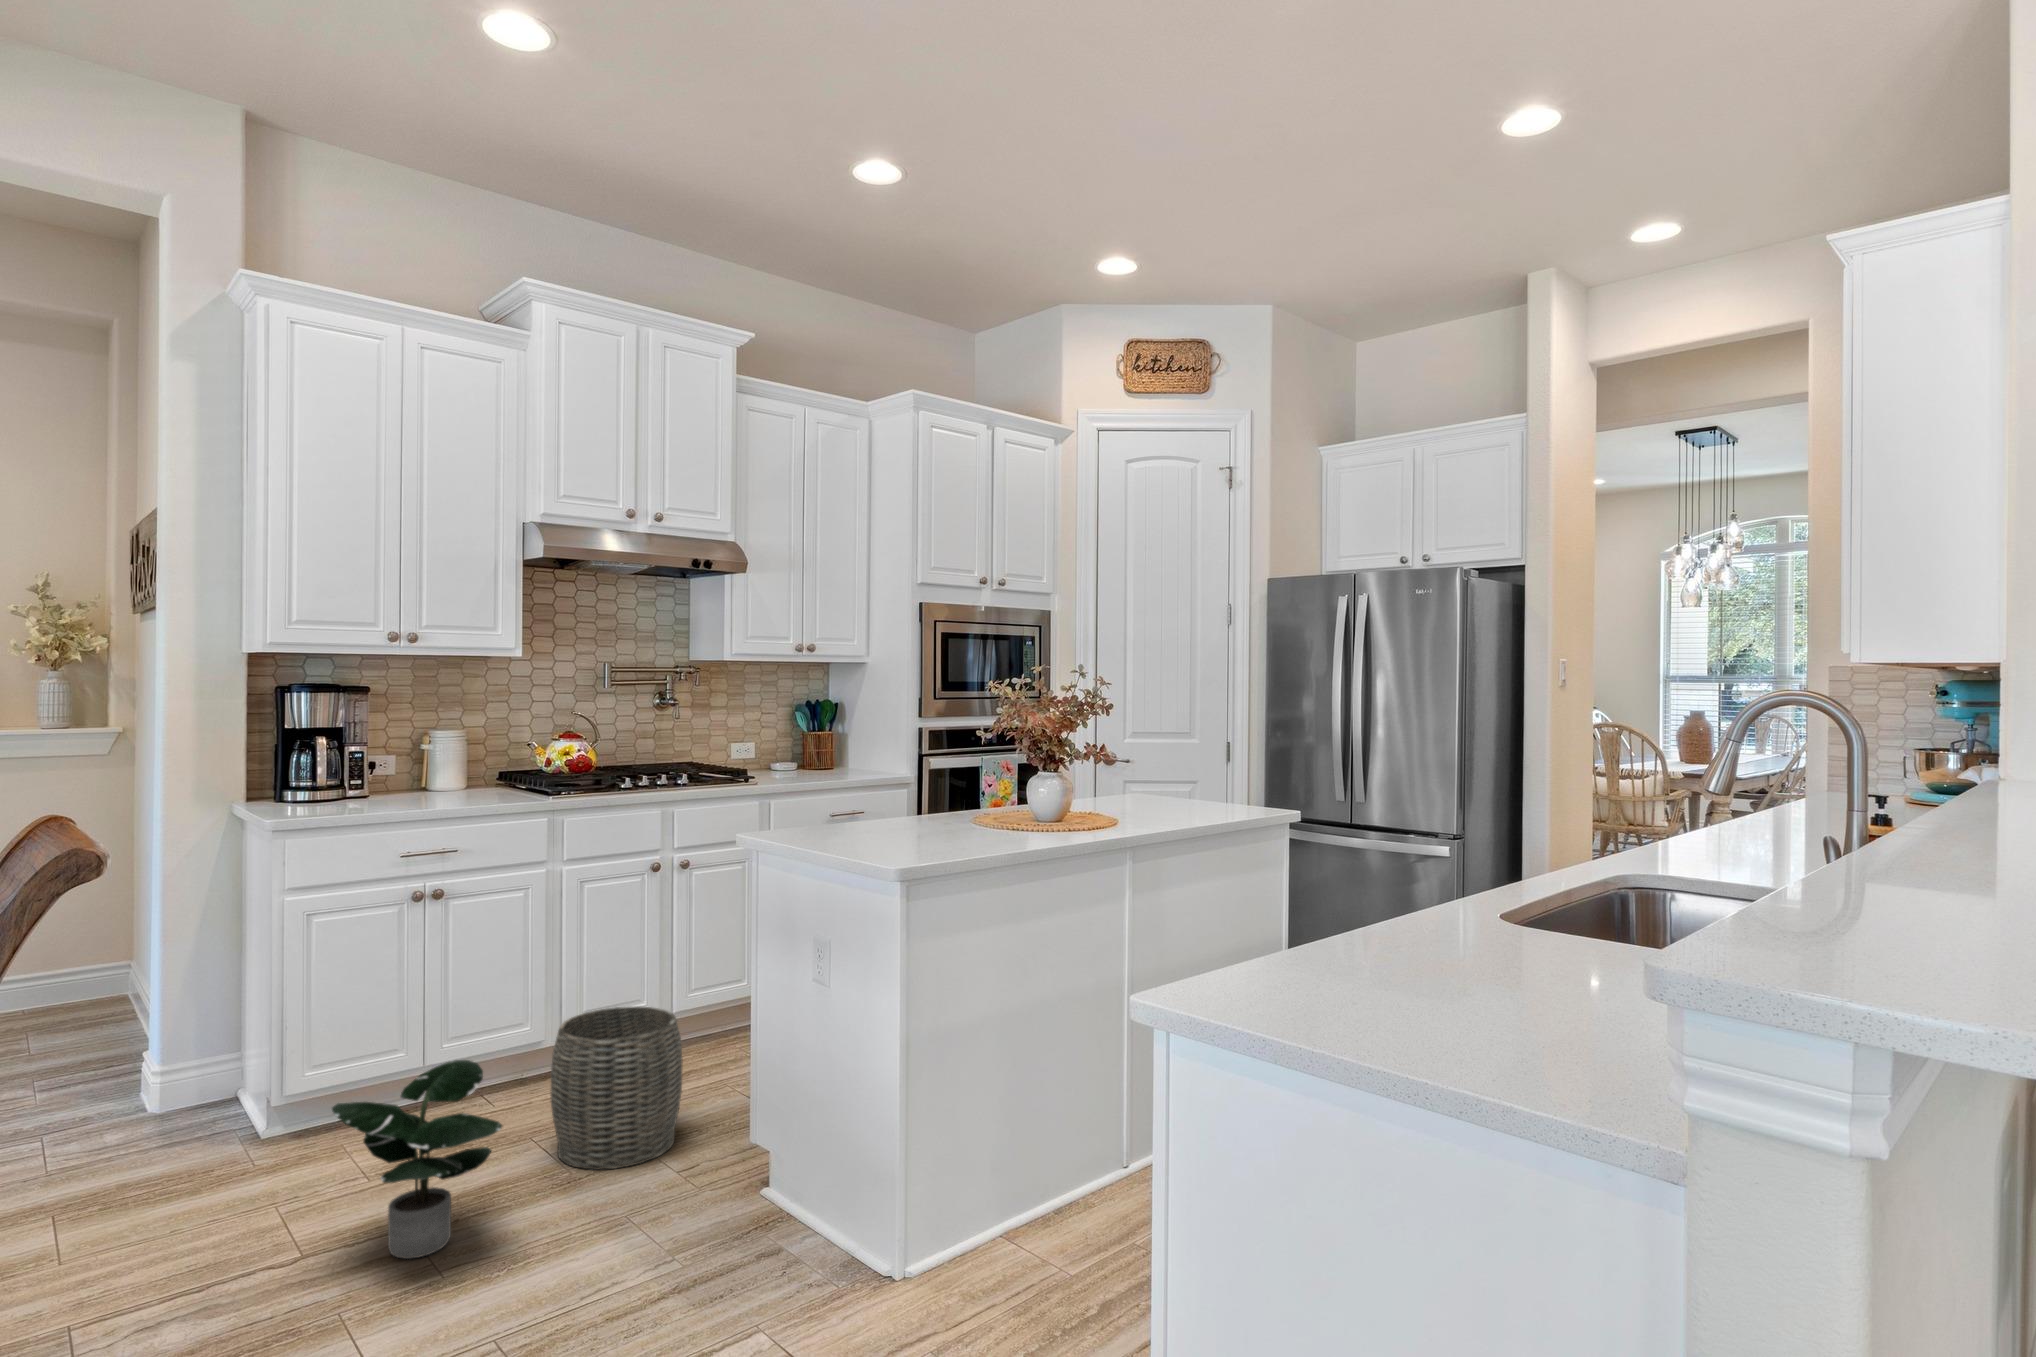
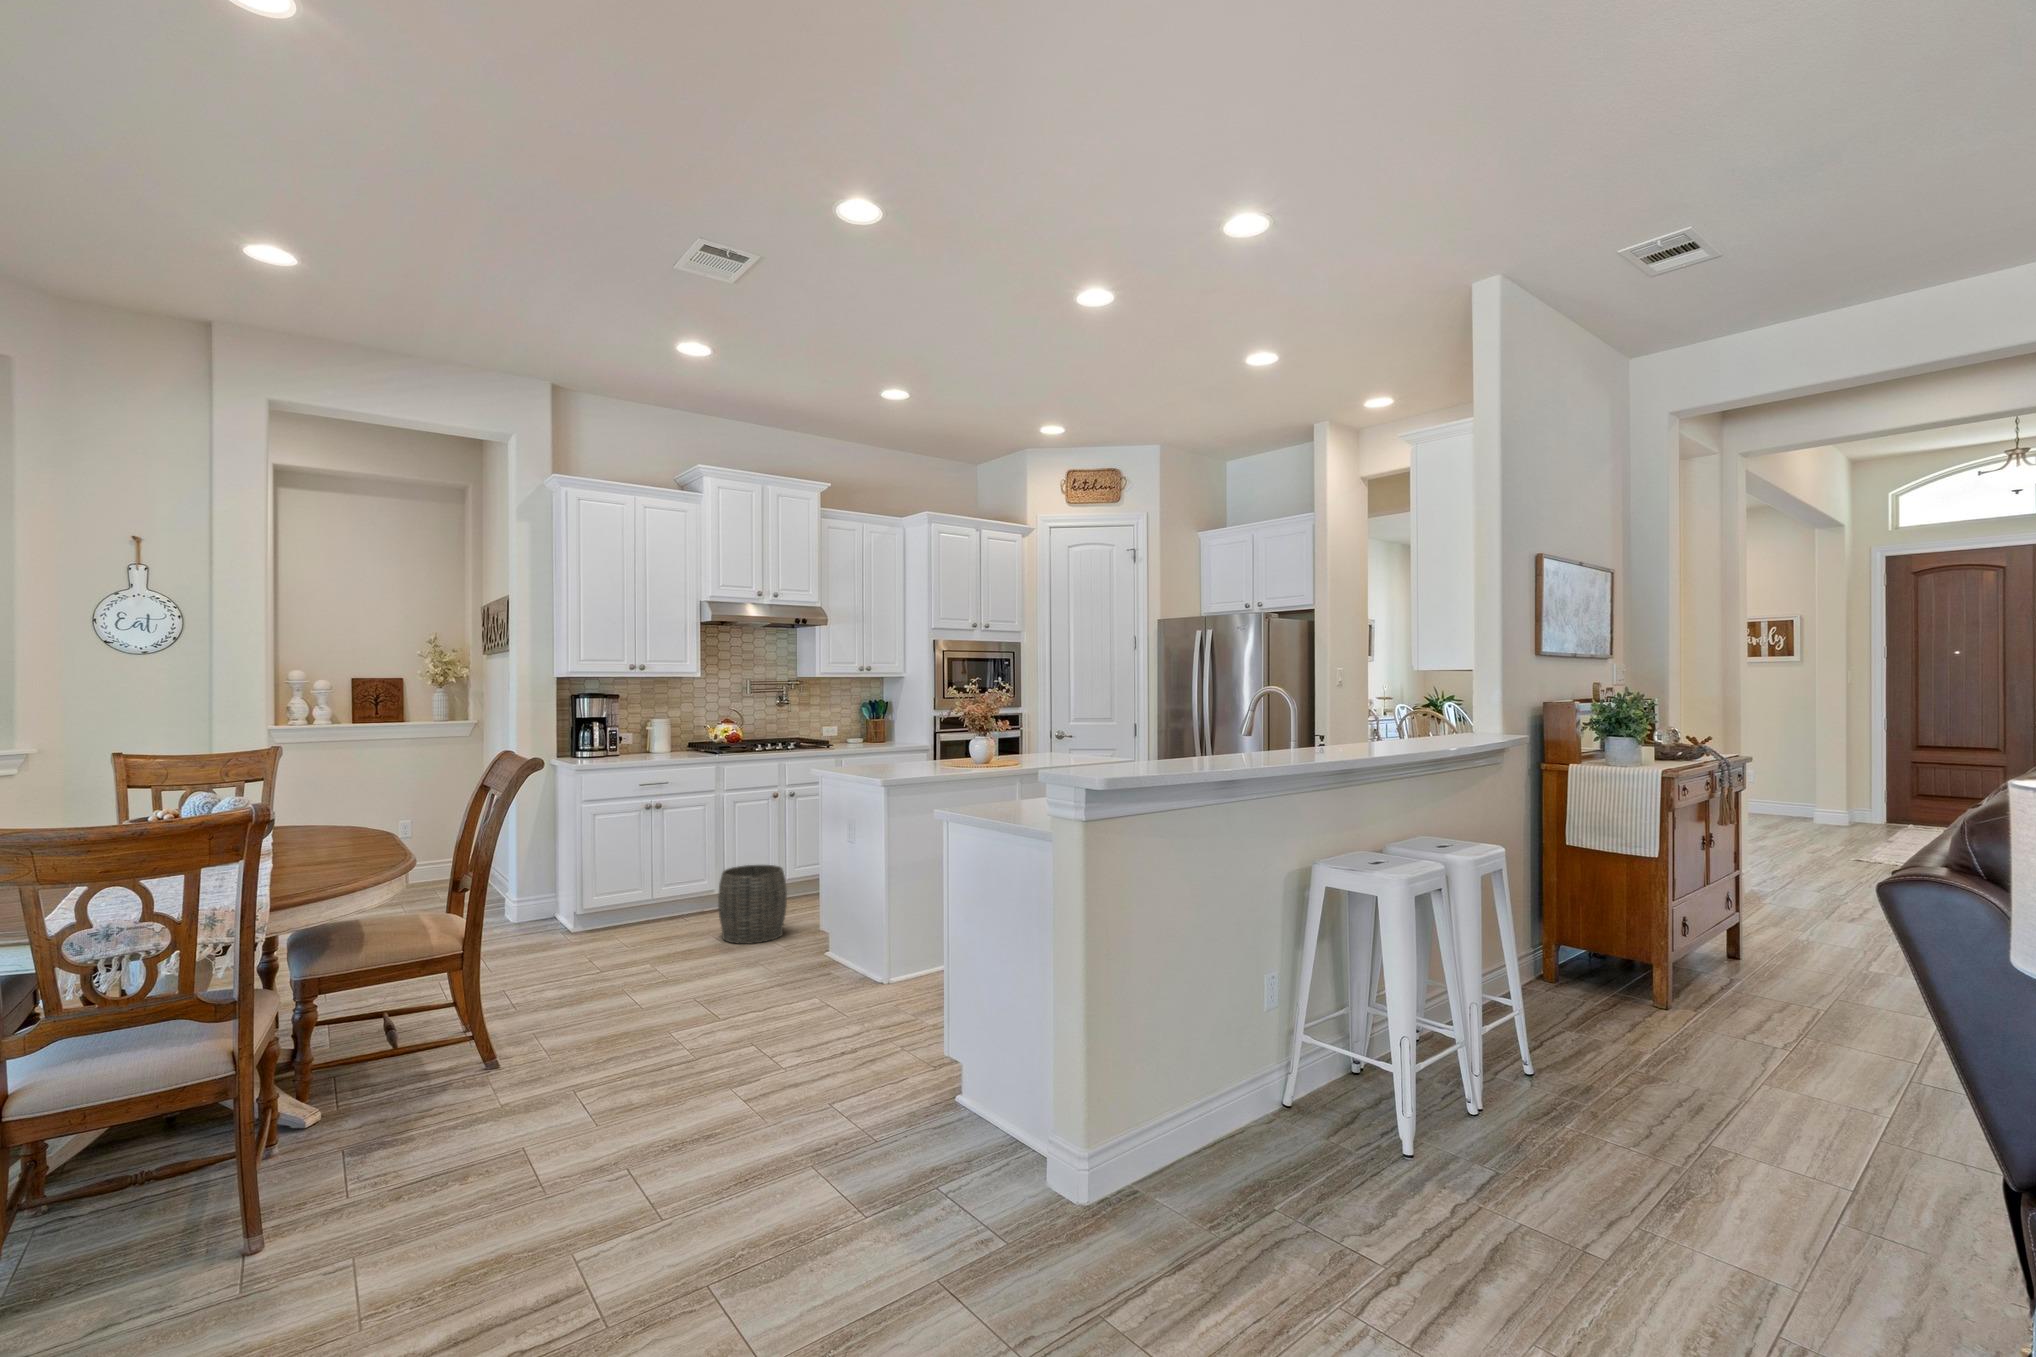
potted plant: present [332,1060,502,1259] -> none [615,881,695,971]

